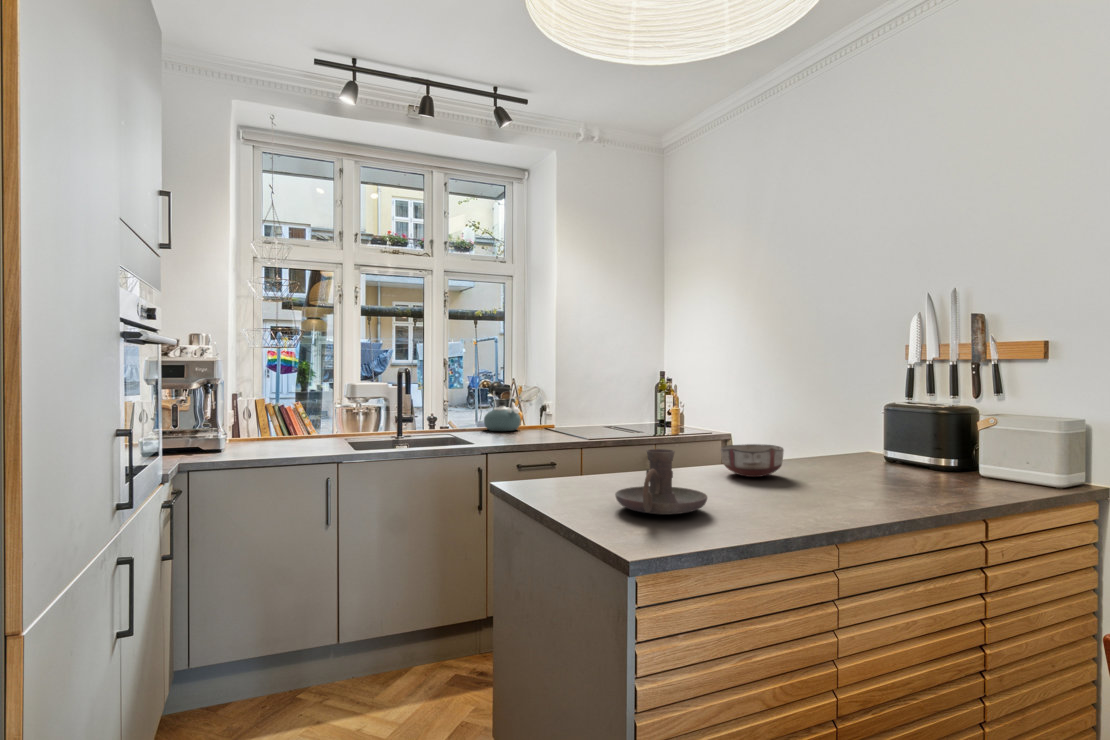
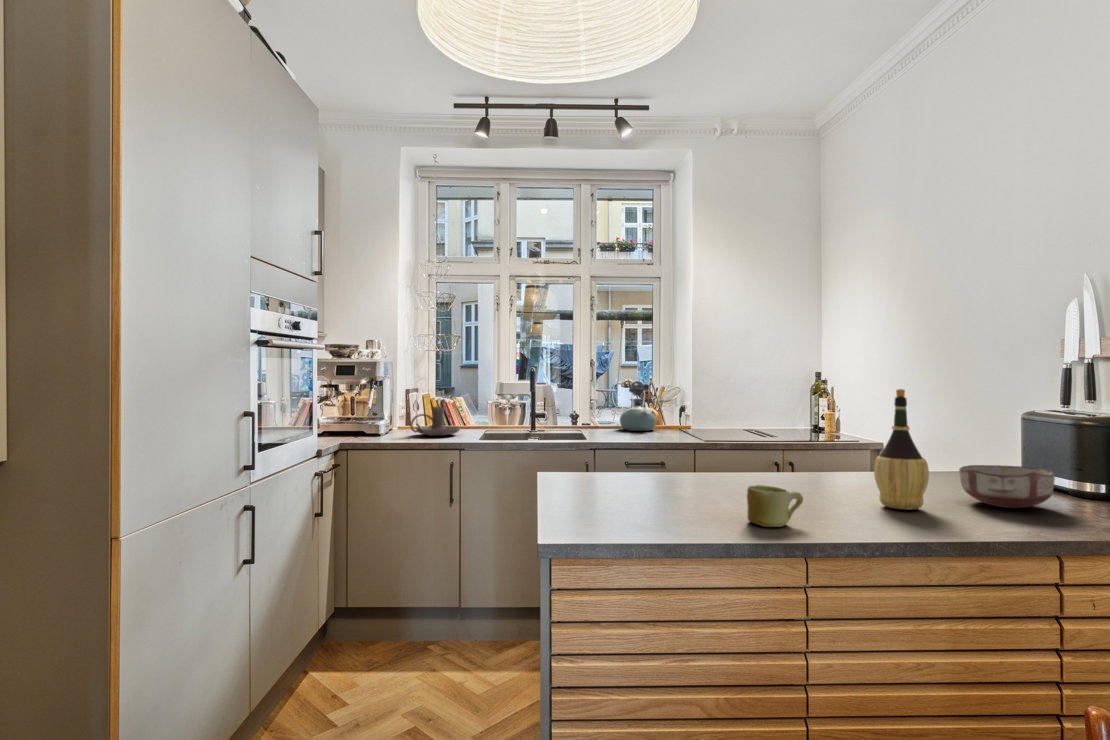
wine bottle: none [823,387,869,491] -> present [874,389,929,510]
ceramic bowl: present [721,444,784,477] -> present [959,465,1055,508]
candle holder: present [615,449,707,514] -> present [410,407,460,436]
mug: none [760,479,807,518] -> present [747,485,803,527]

